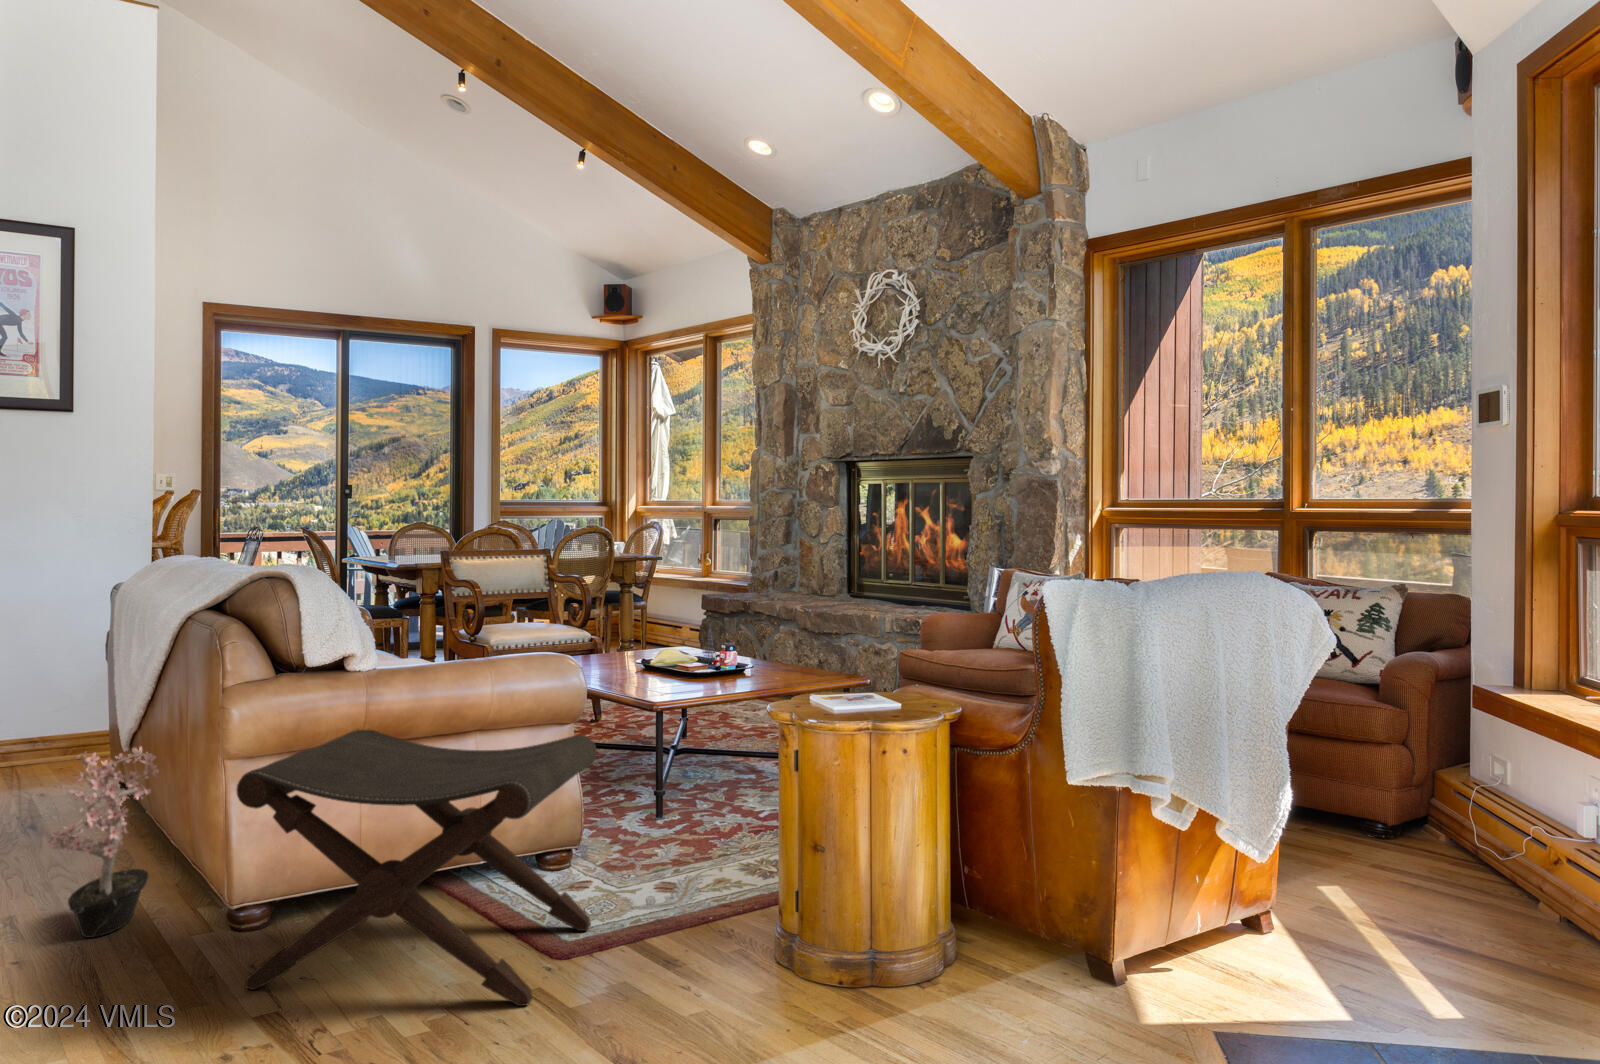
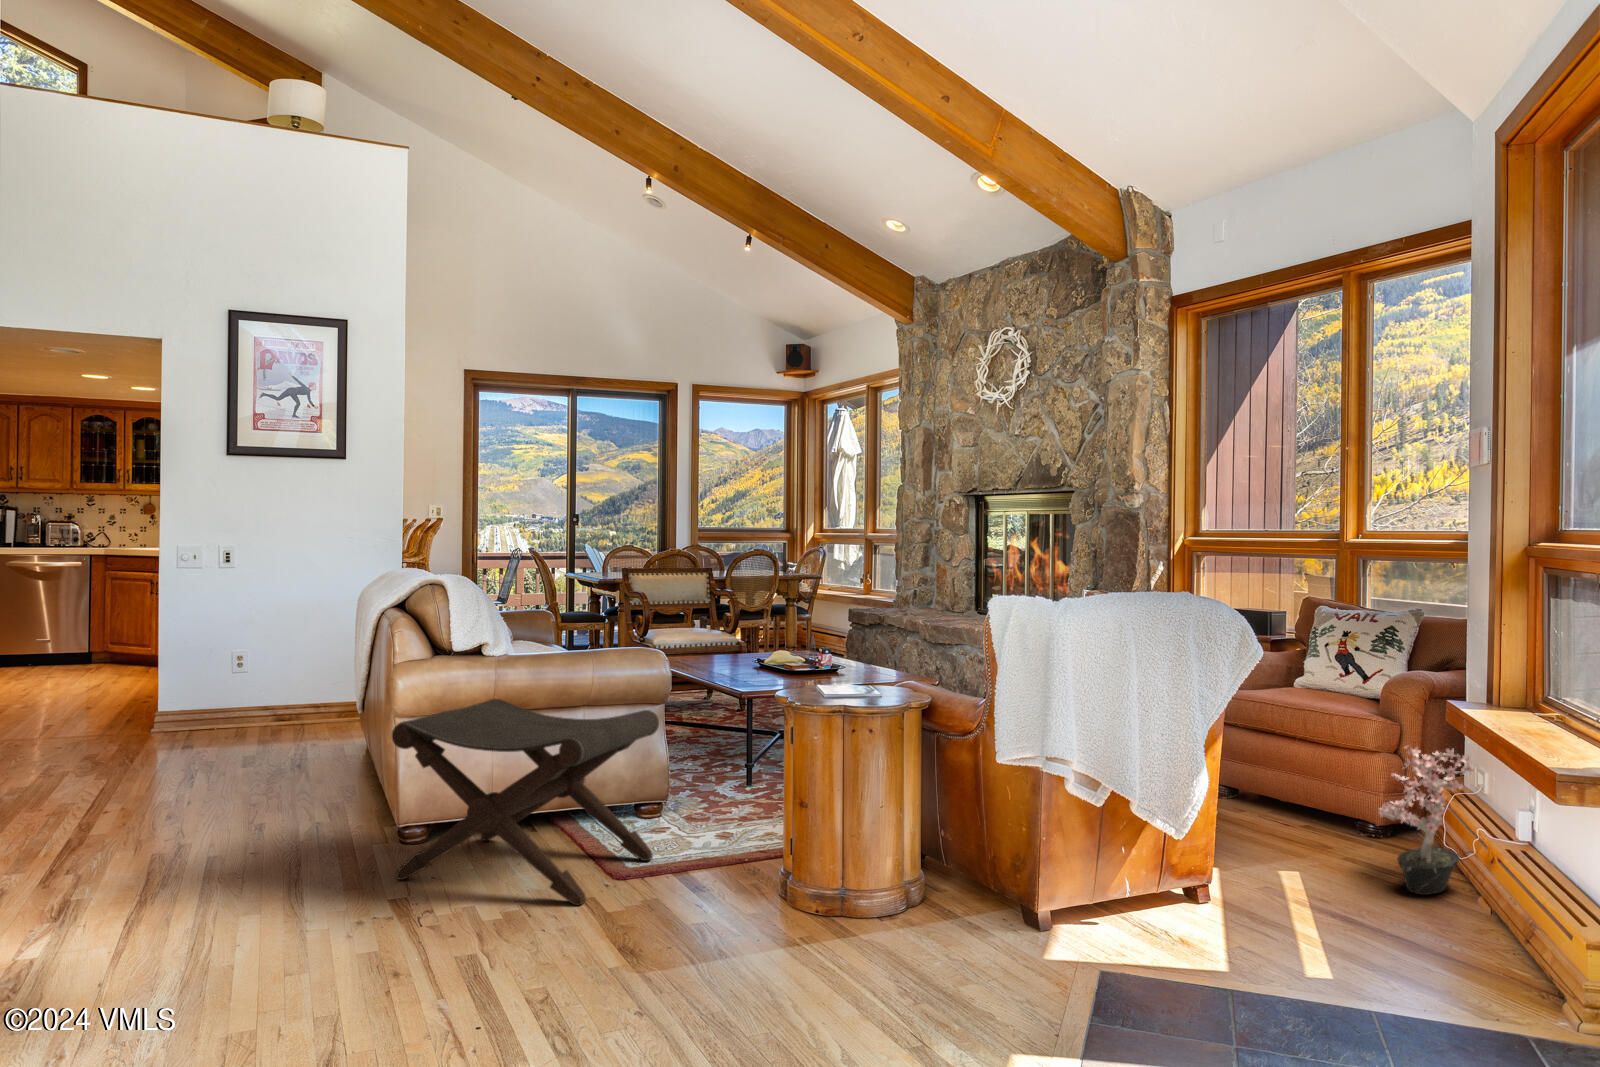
potted plant: present [48,747,158,938] -> present [1379,745,1474,895]

